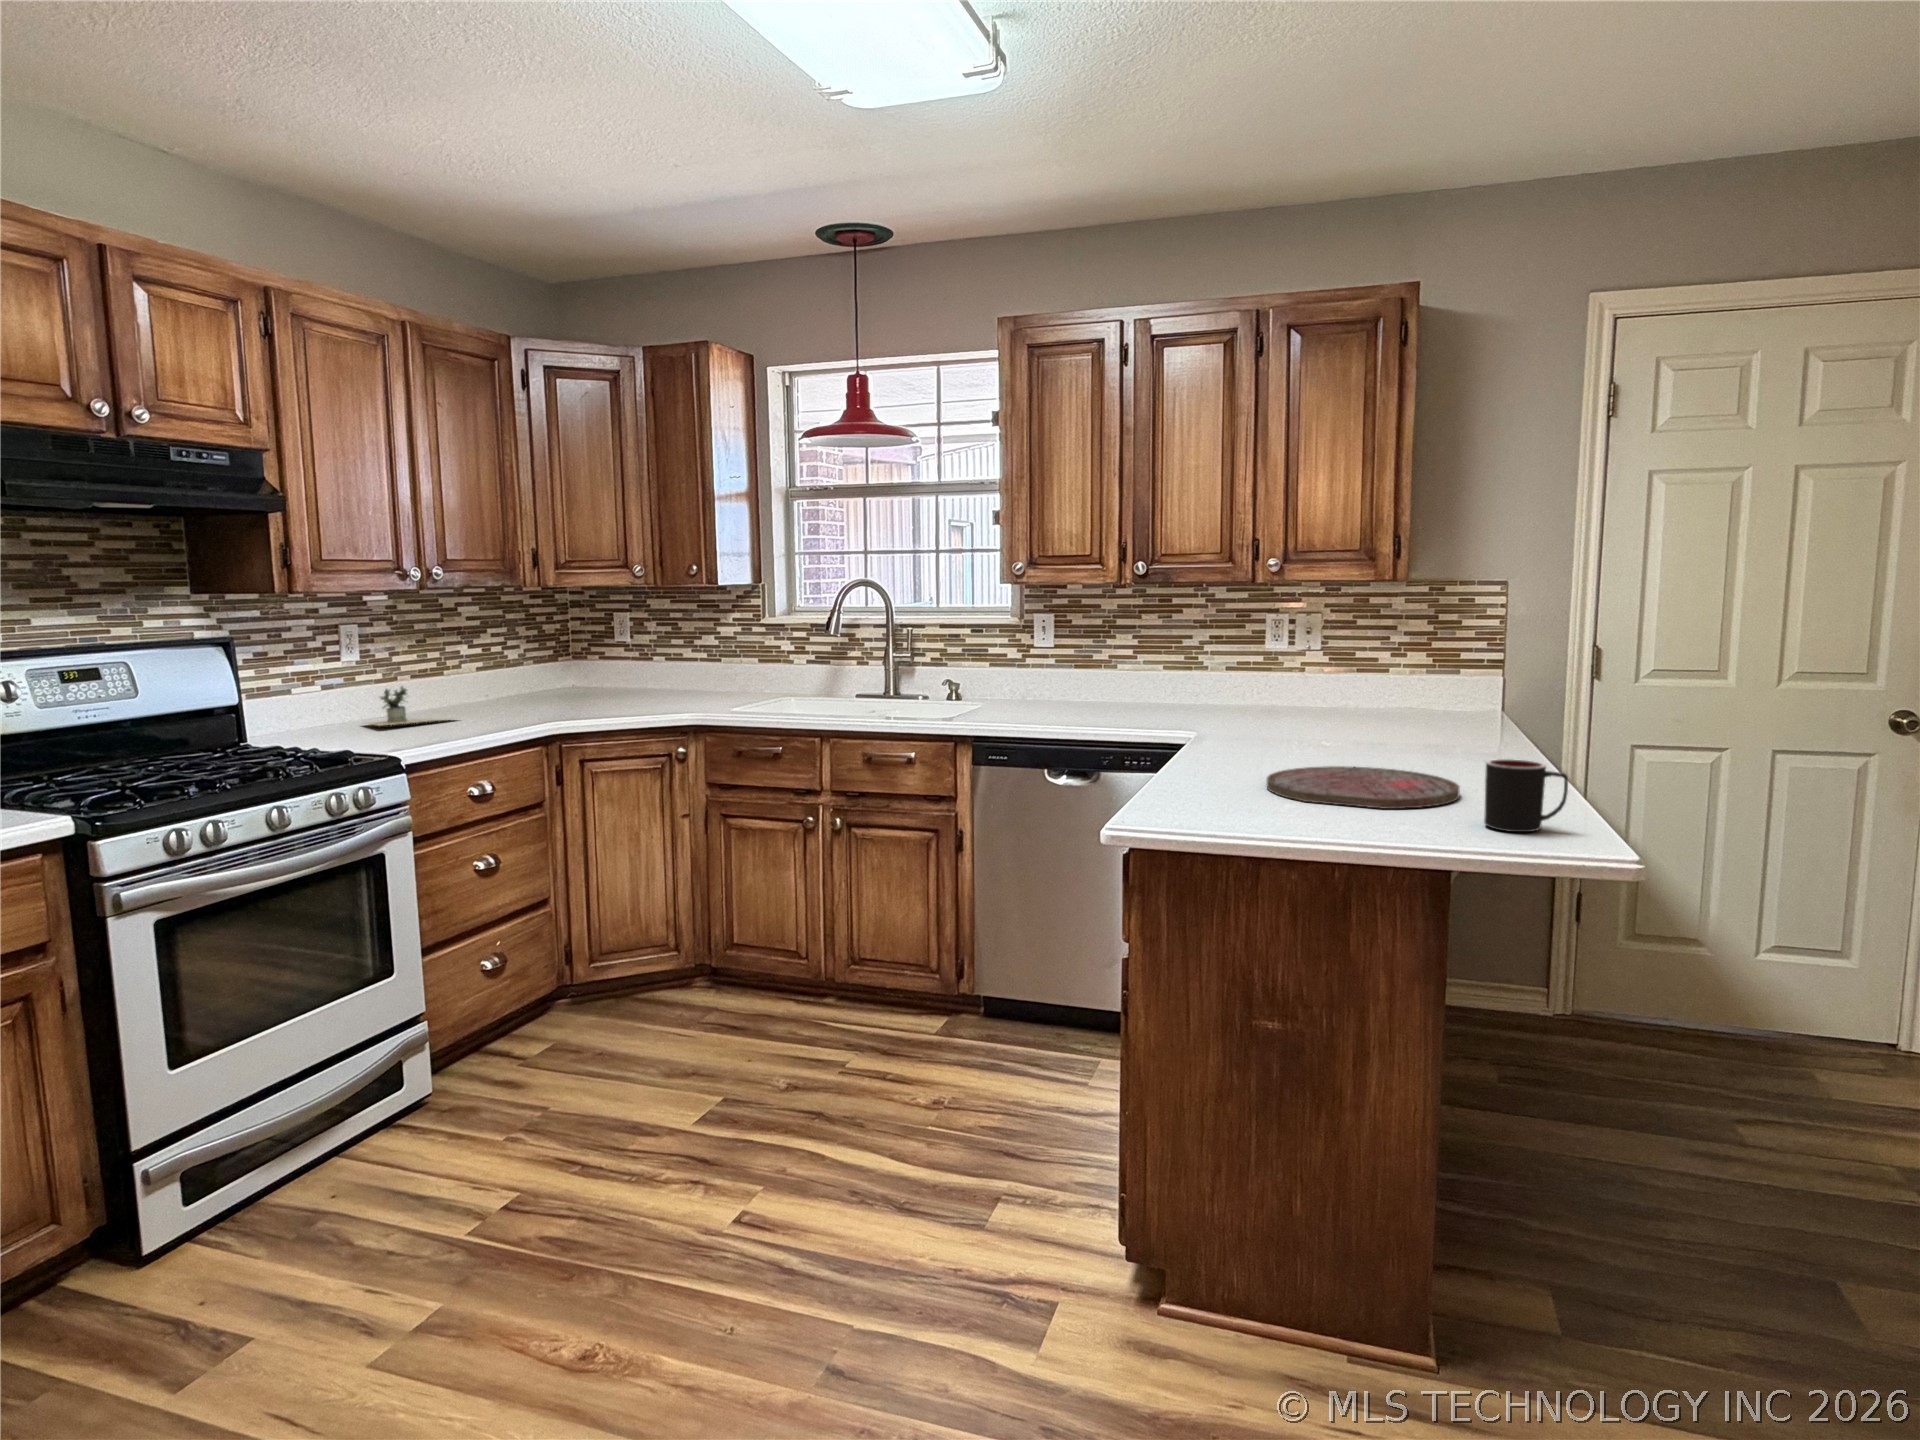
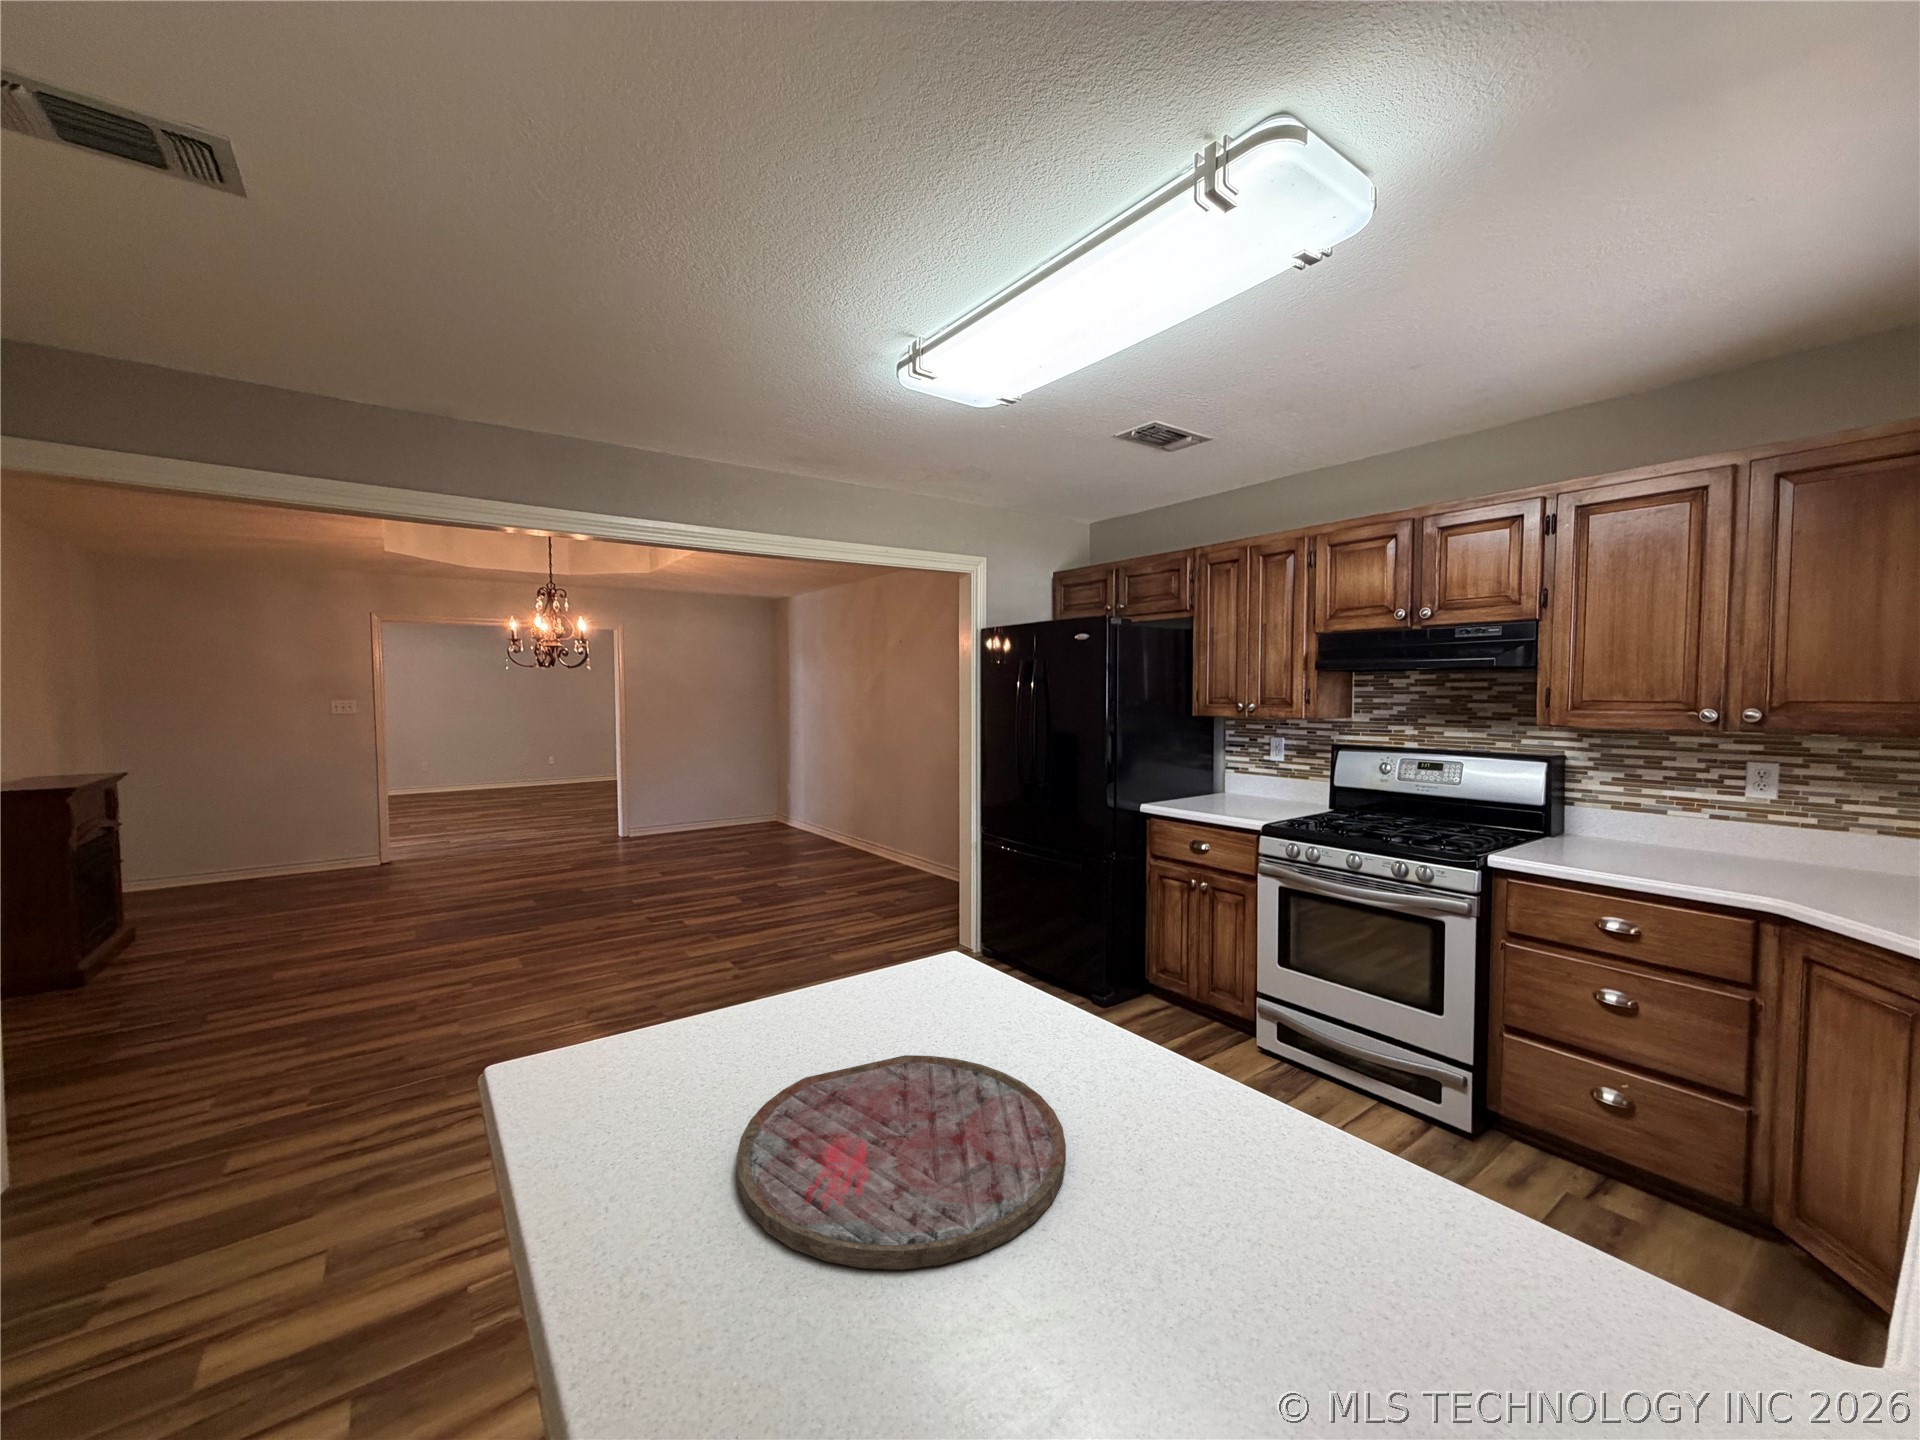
potted plant: present [369,686,441,725] -> none [1641,823,1815,874]
mug: present [1484,759,1568,832] -> none [542,1007,655,1128]

